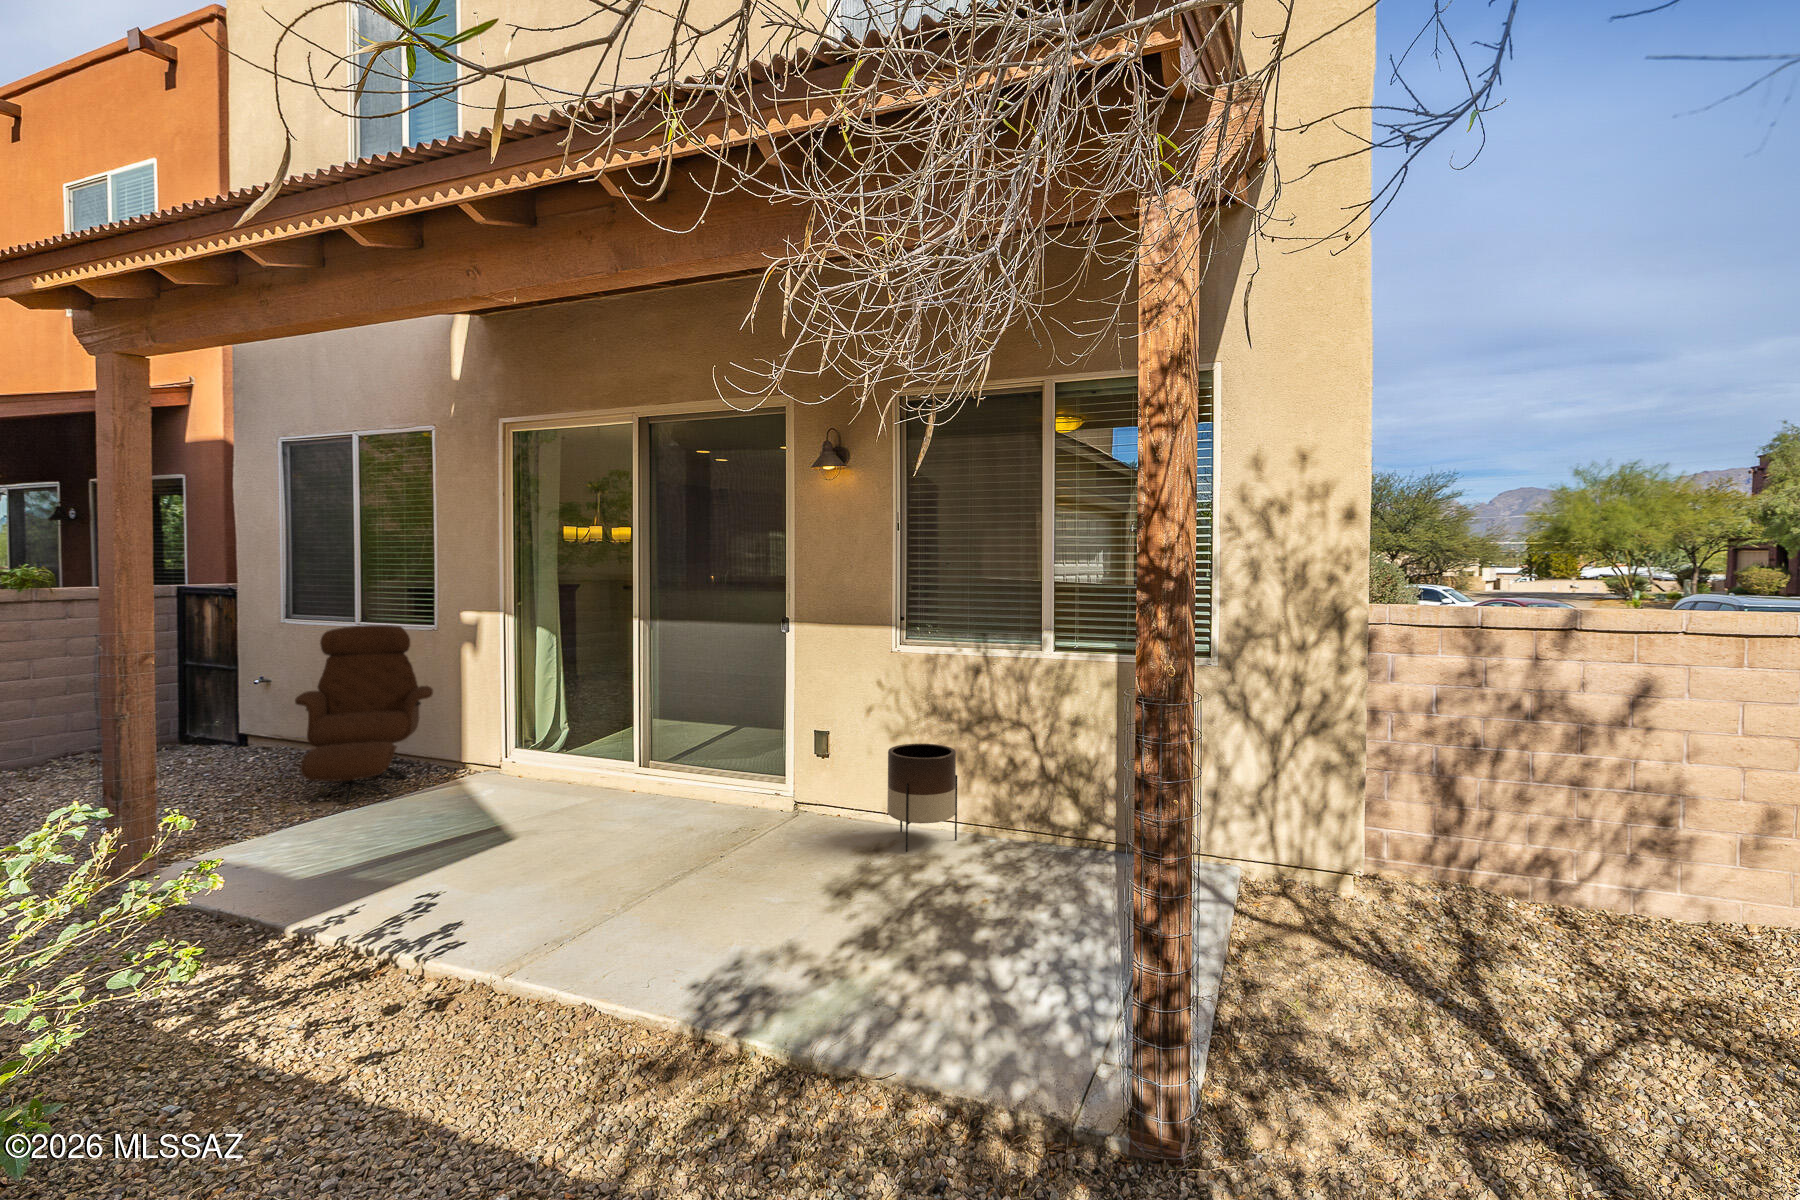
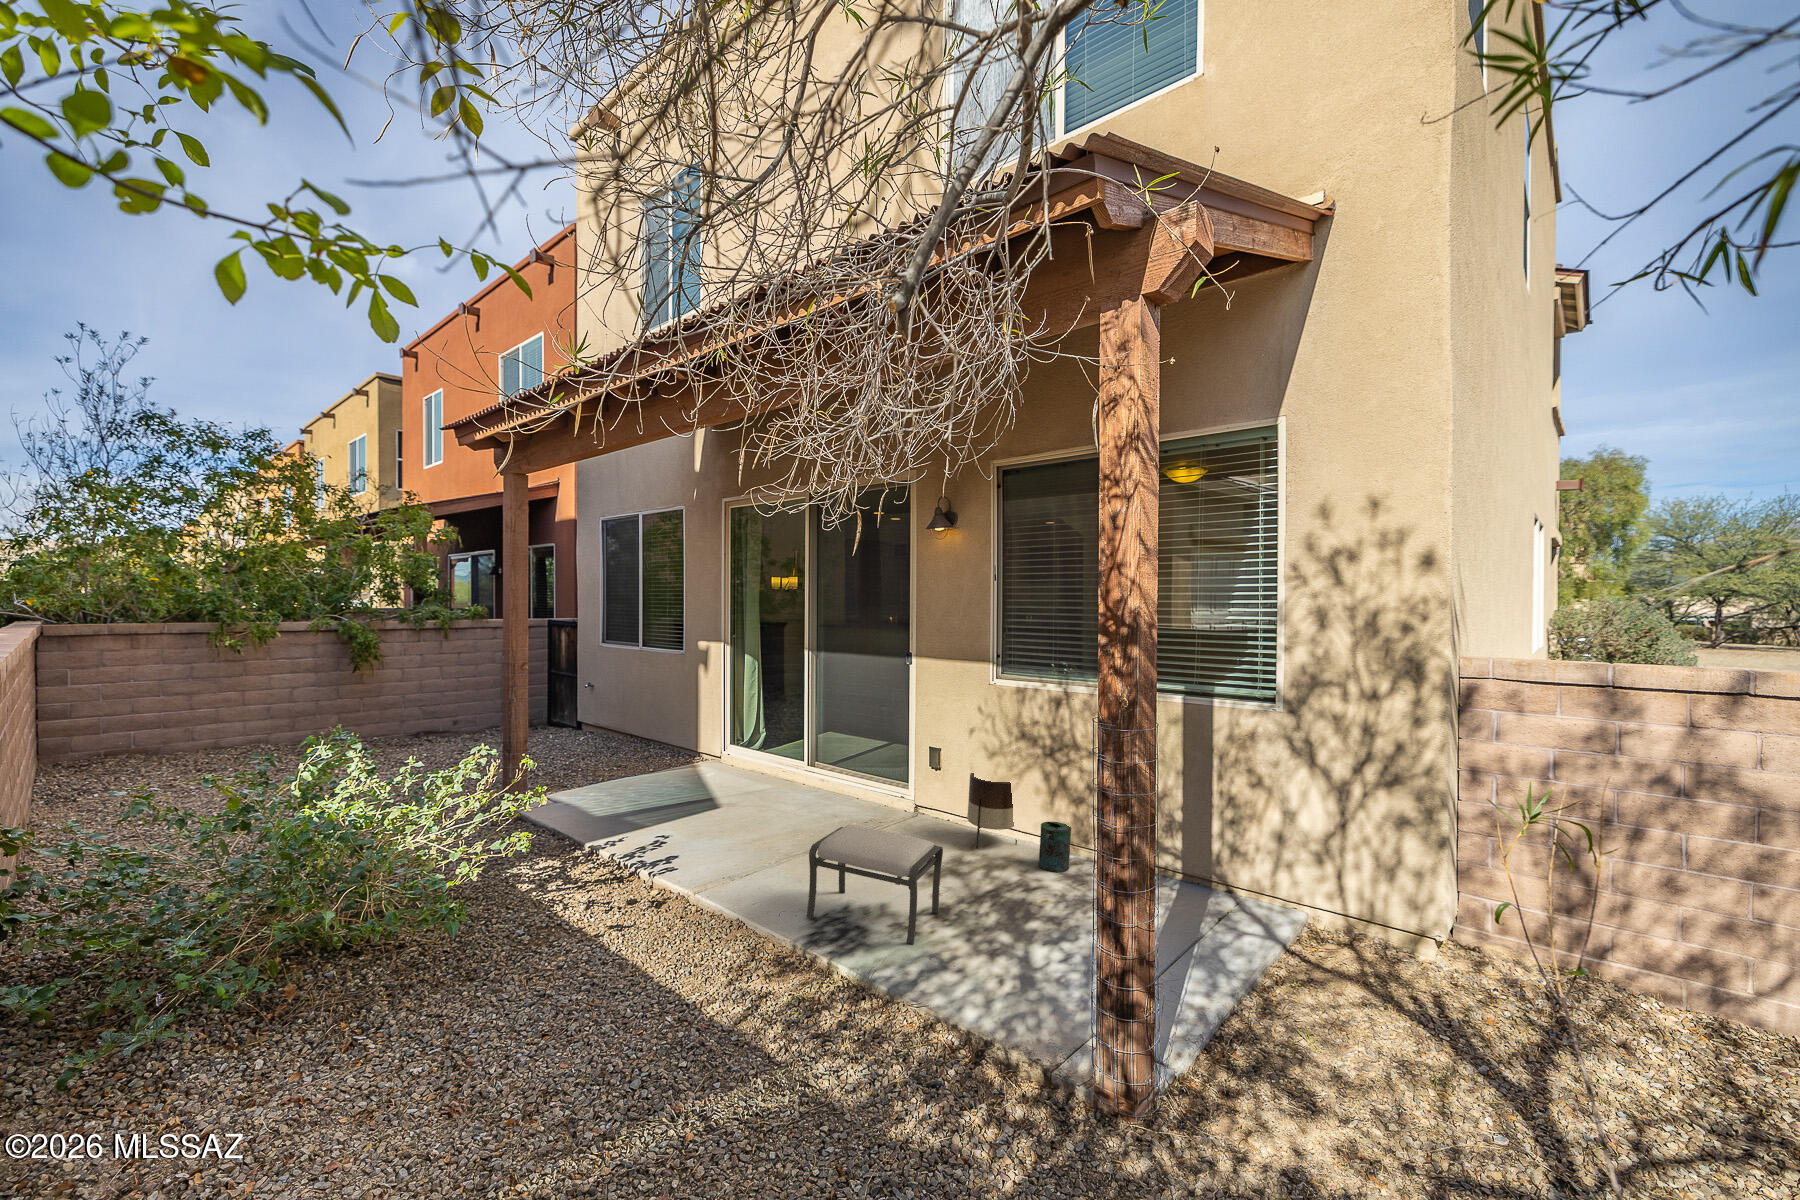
lounge chair: present [295,625,433,804] -> none [603,652,687,770]
watering can: none [996,785,1038,869] -> present [1039,822,1071,872]
ottoman: none [692,840,890,1004] -> present [807,825,943,944]

